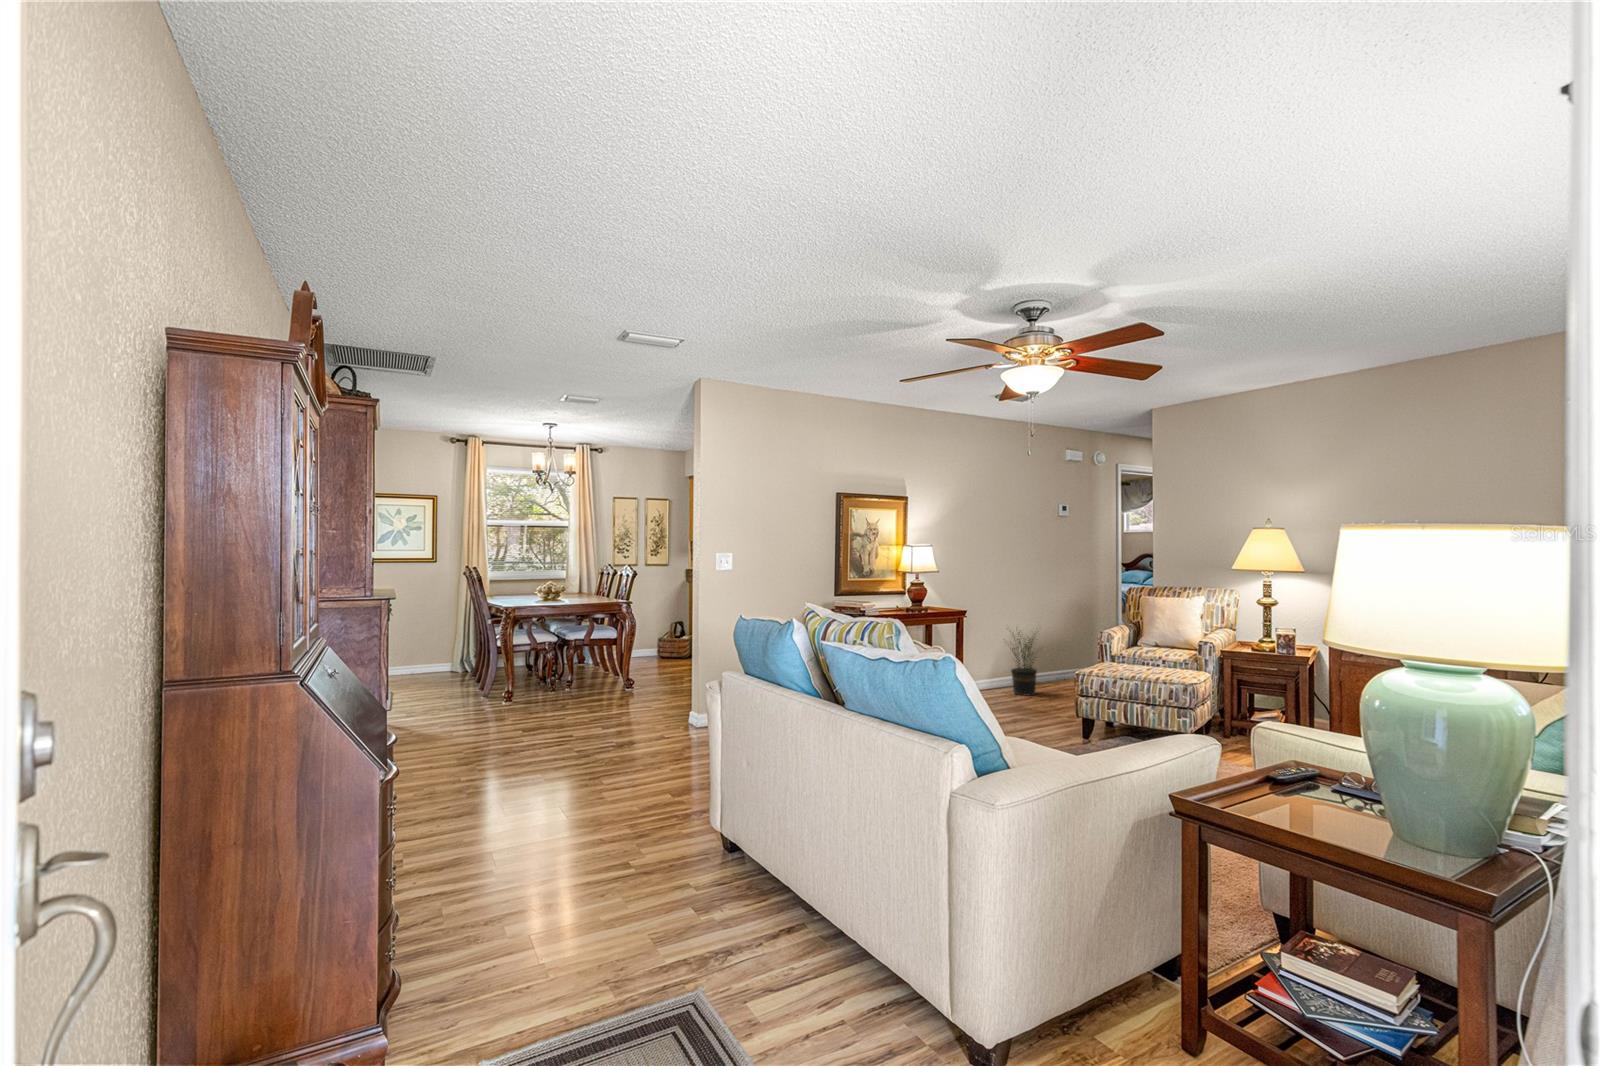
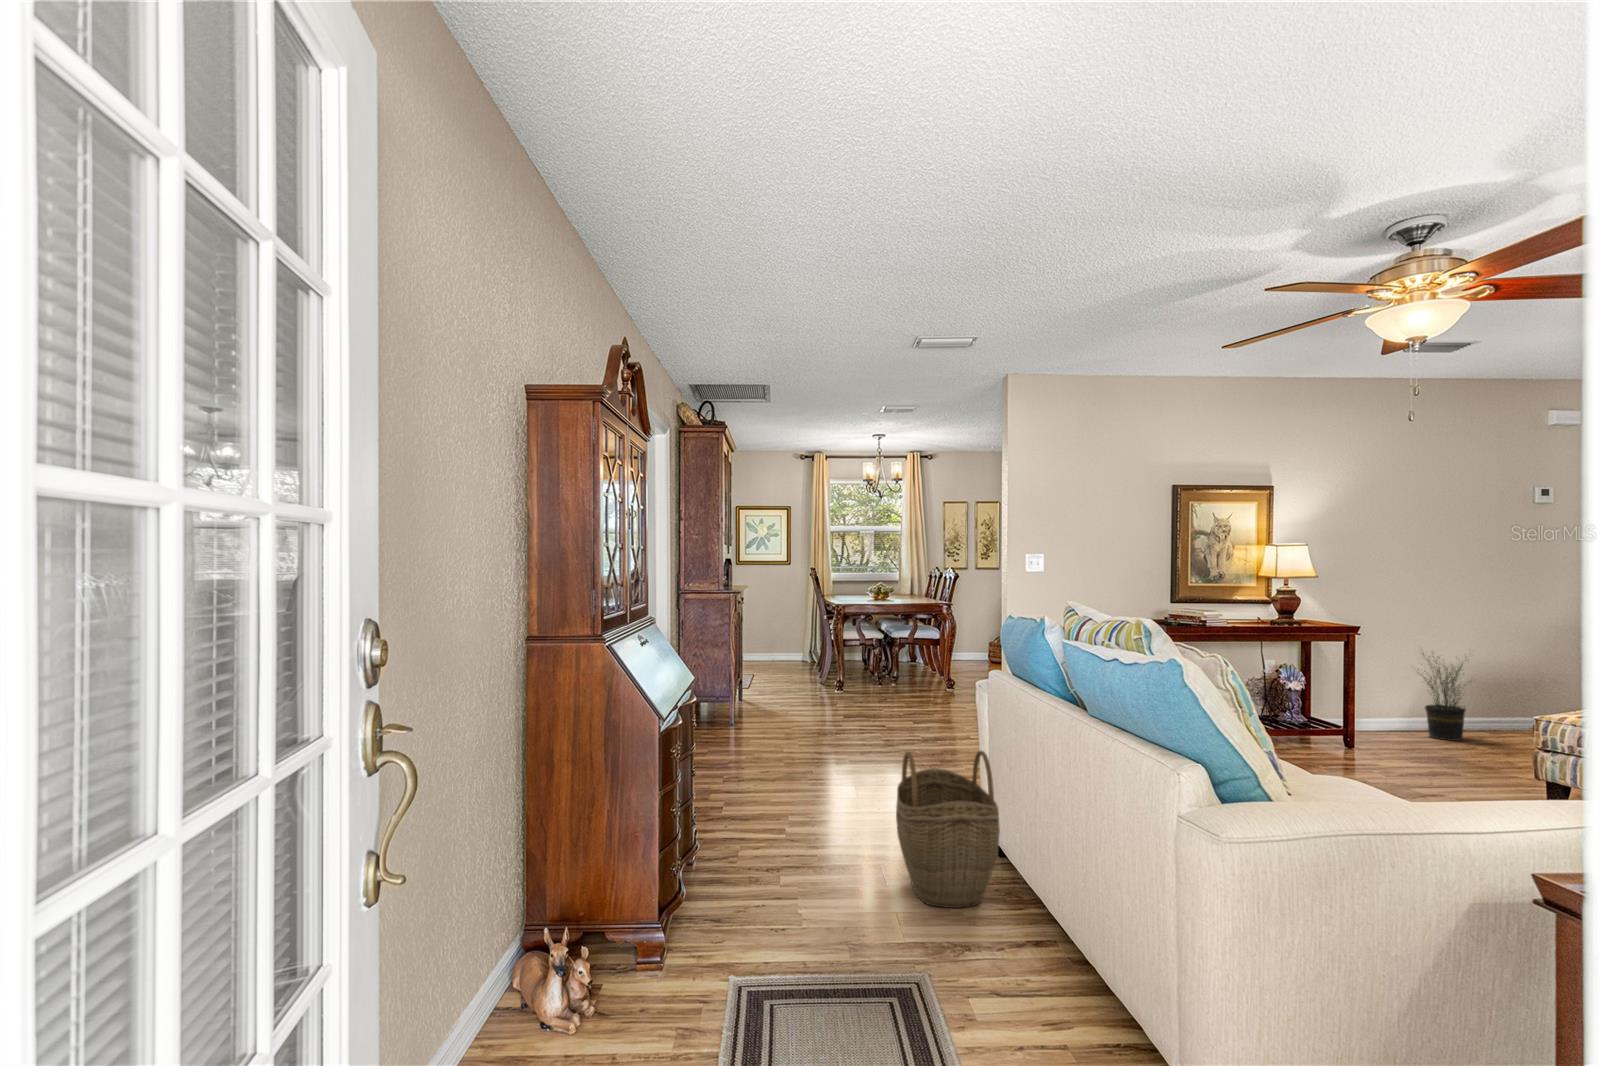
woven basket: none [636,753,744,917] -> present [896,751,1000,908]

